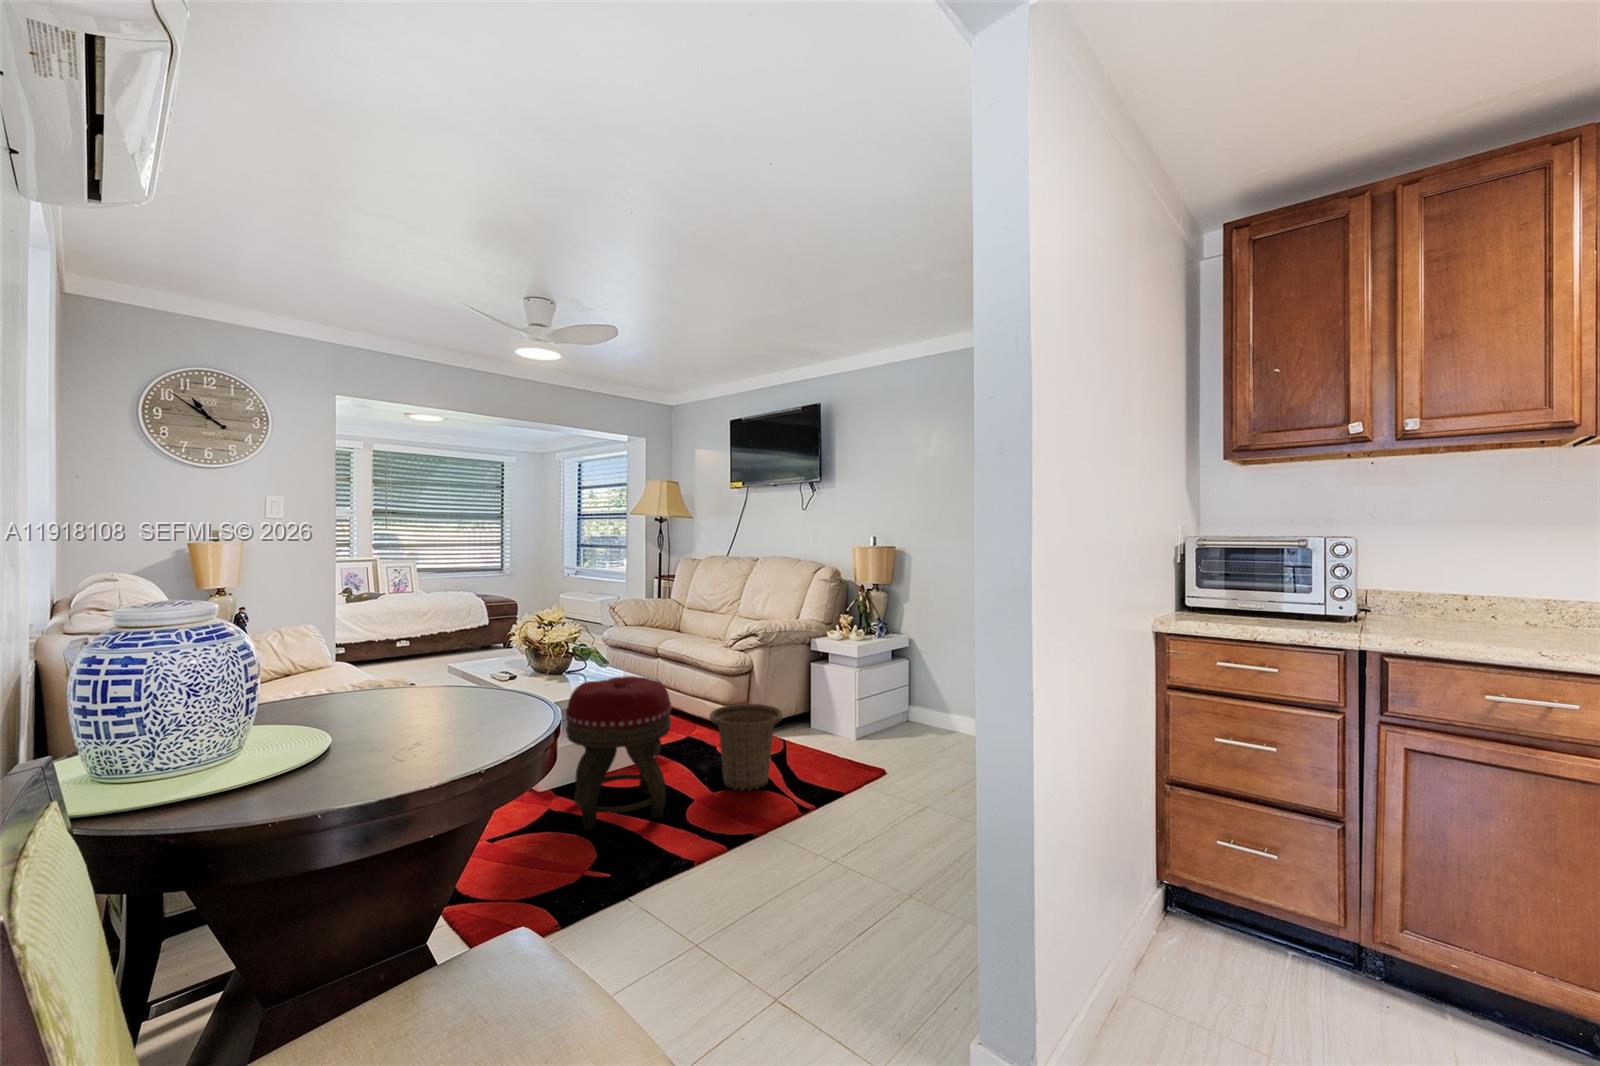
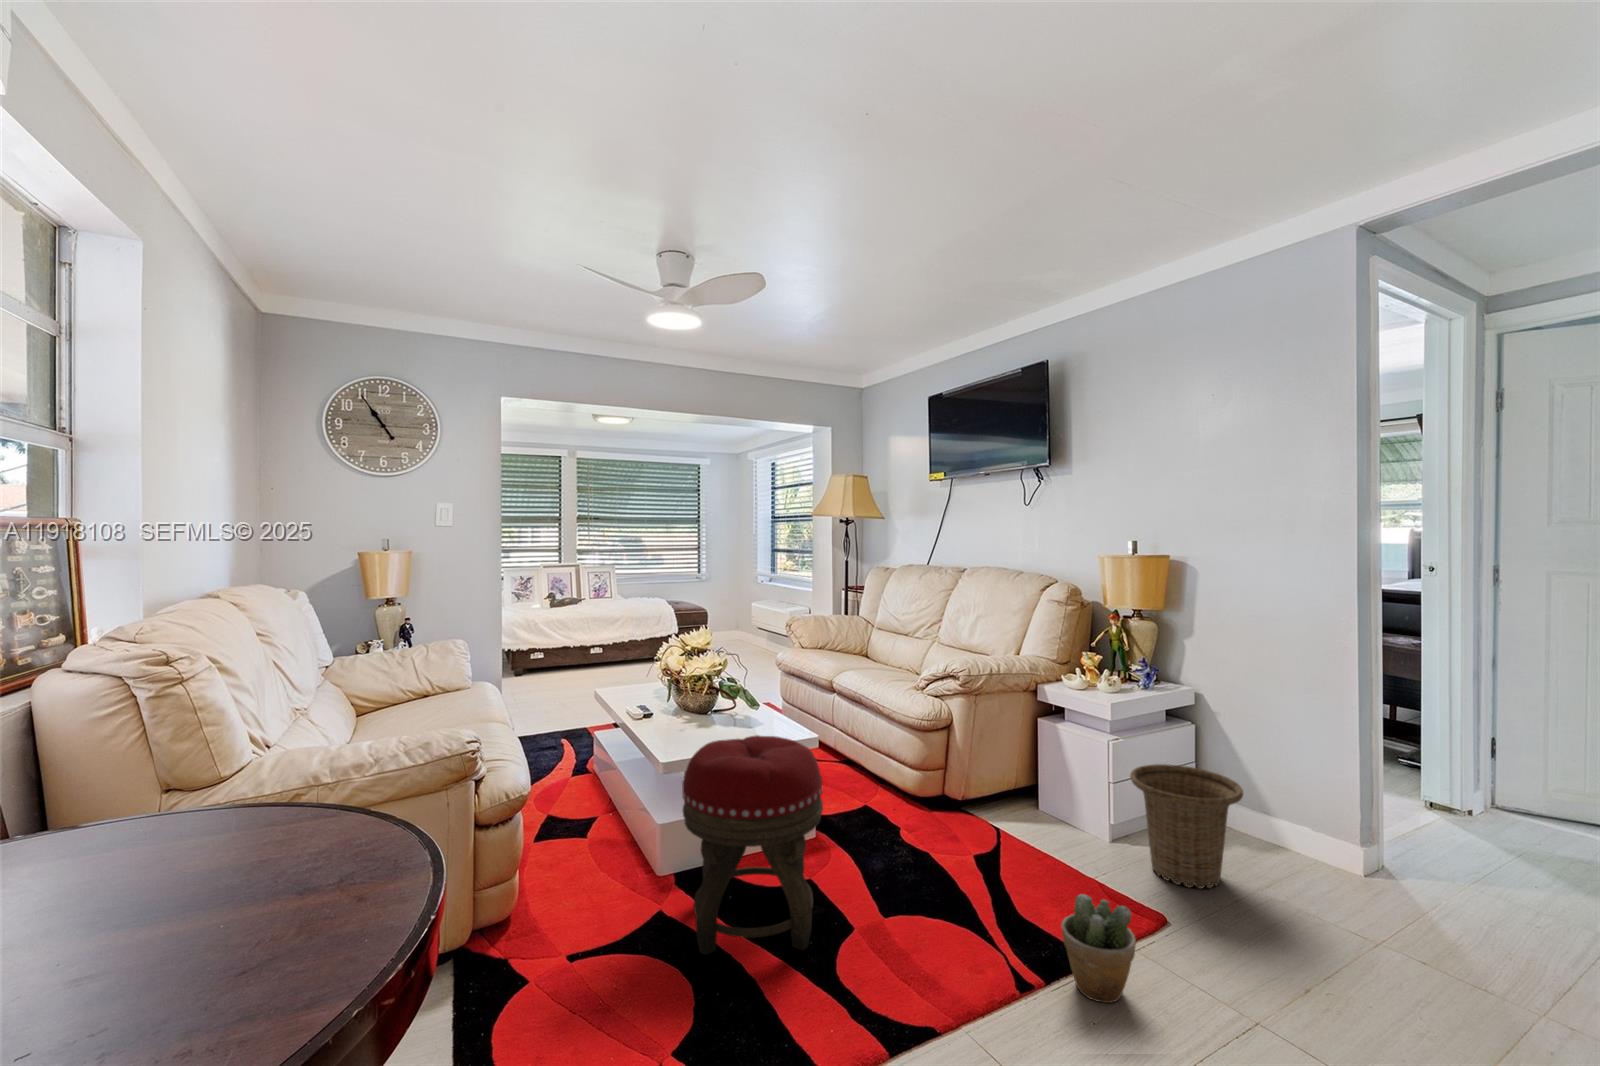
basket: present [710,704,783,790] -> present [1130,764,1243,889]
potted plant: none [828,754,871,816] -> present [1061,894,1136,1003]

